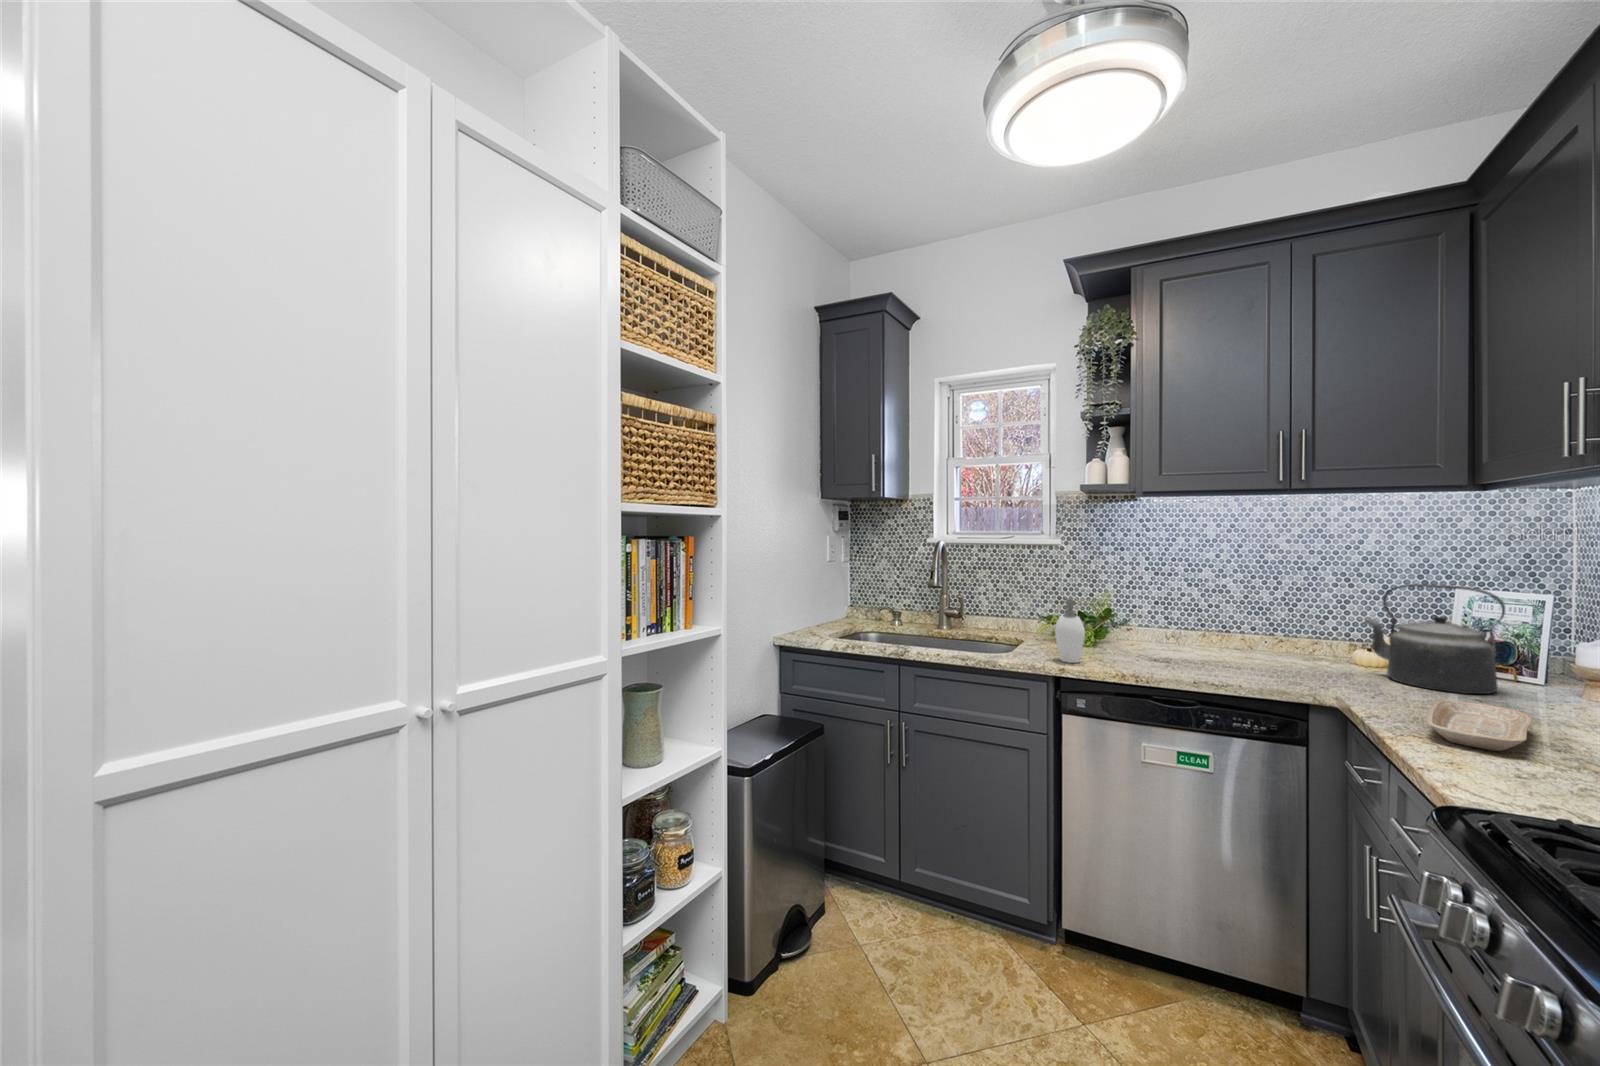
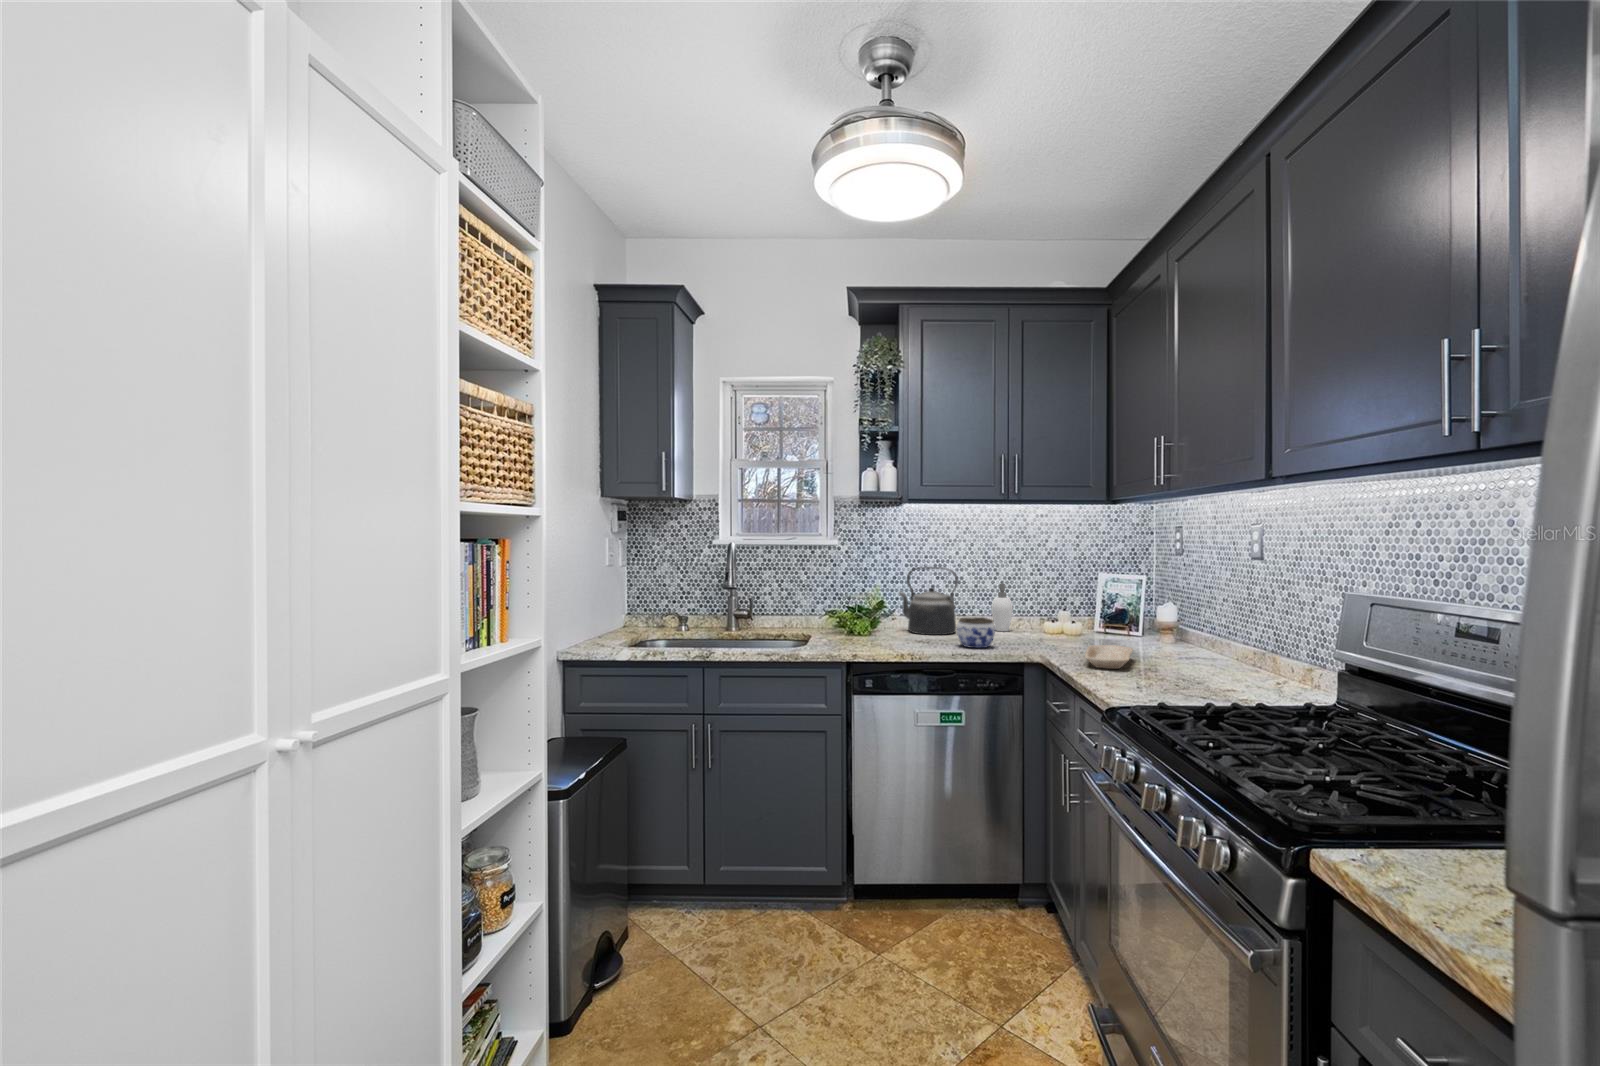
kettle: present [1364,584,1505,694] -> present [899,567,958,635]
soap dispenser: present [1055,598,1085,663] -> present [991,583,1014,631]
jar: none [1206,638,1266,680] -> present [957,617,995,648]

